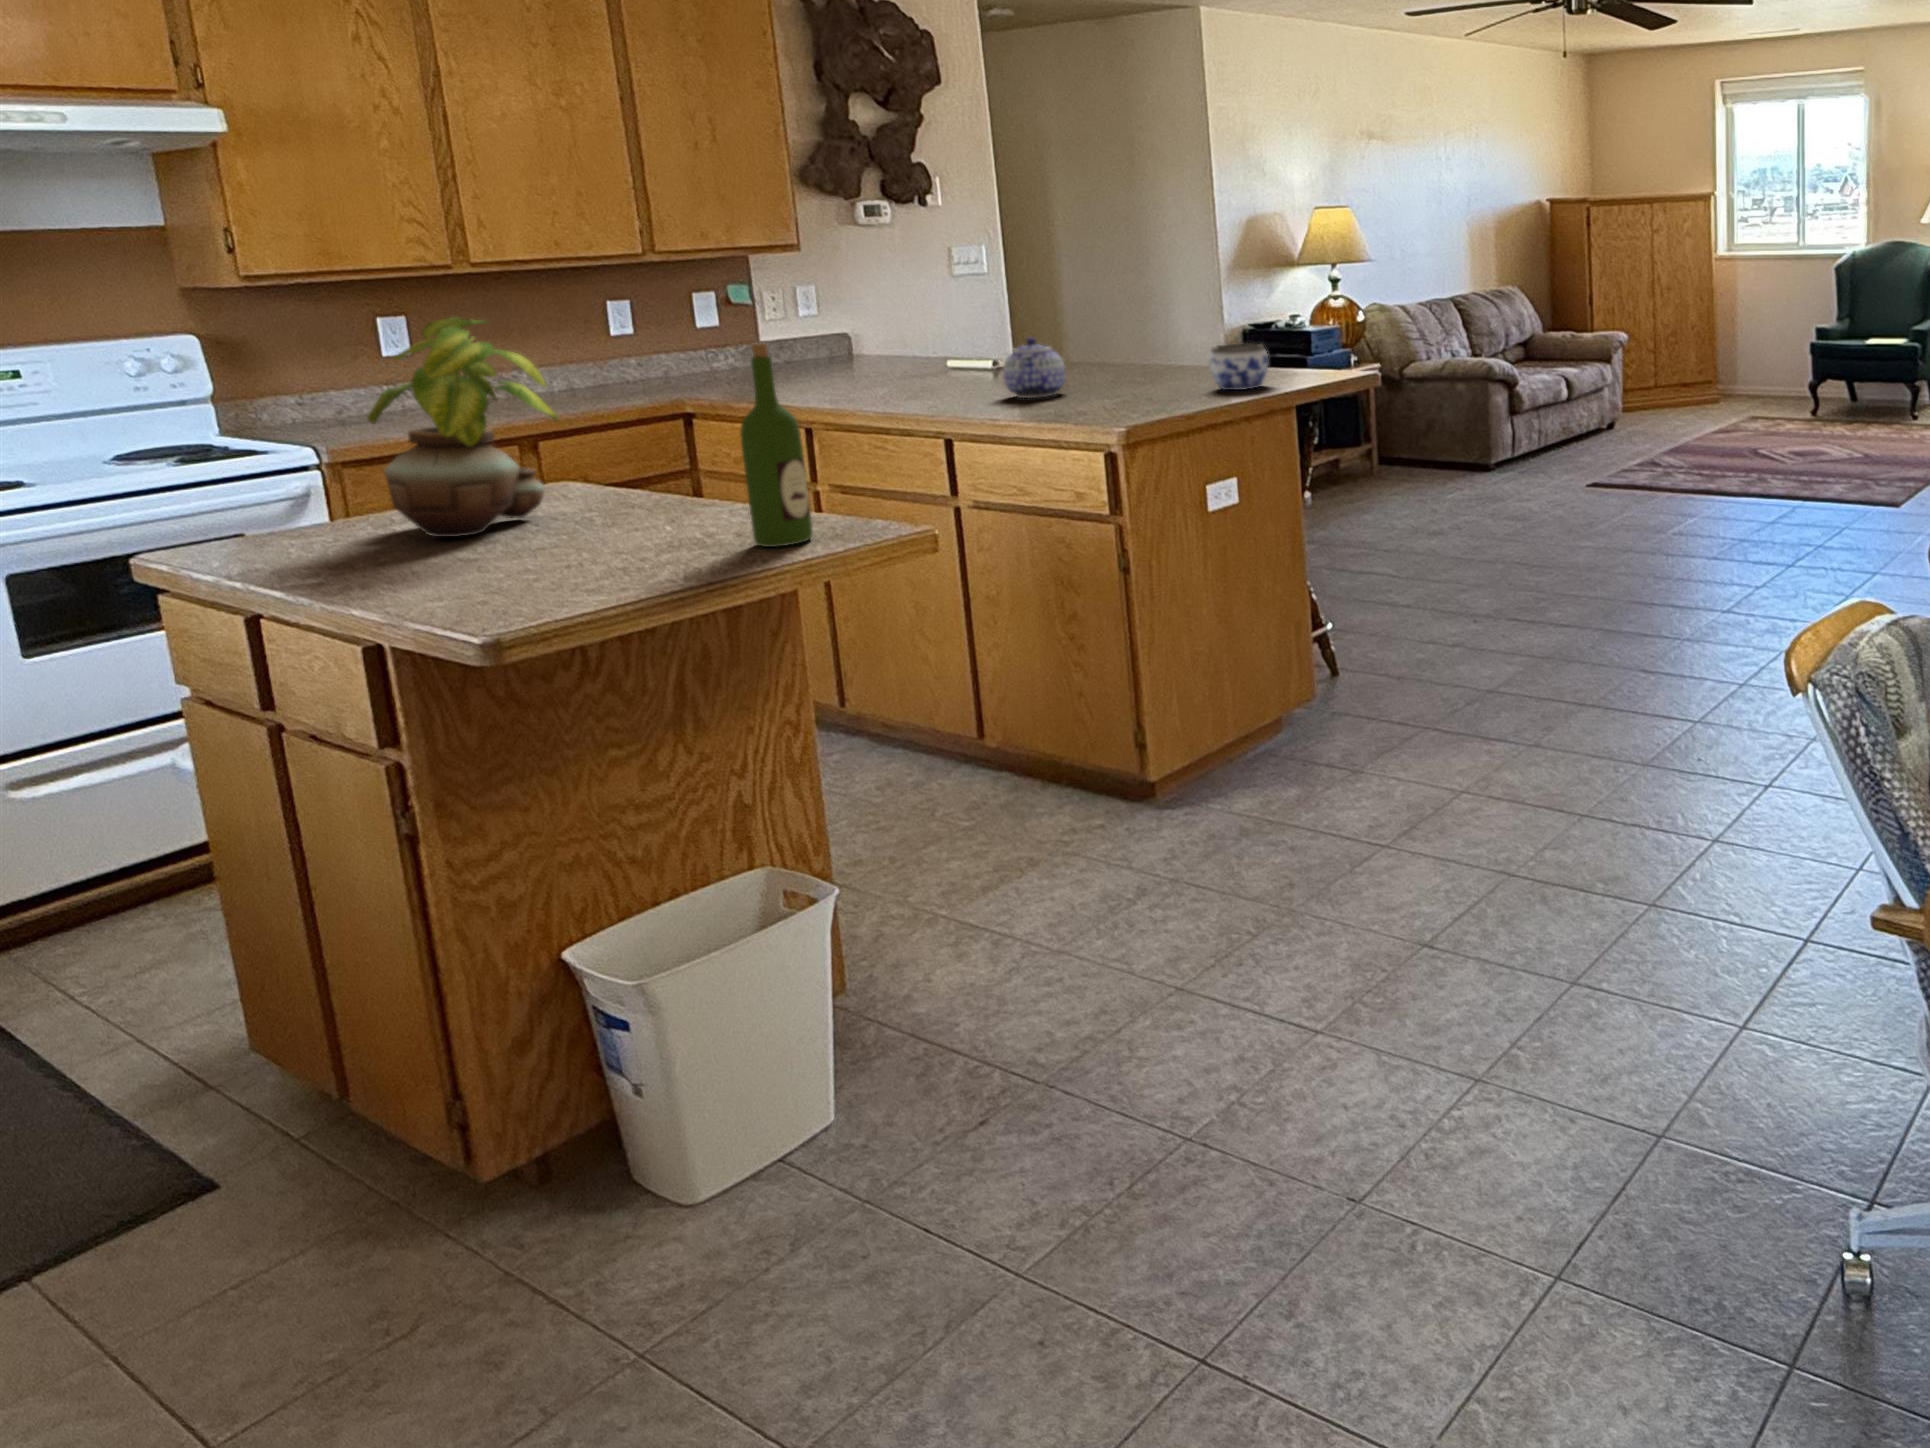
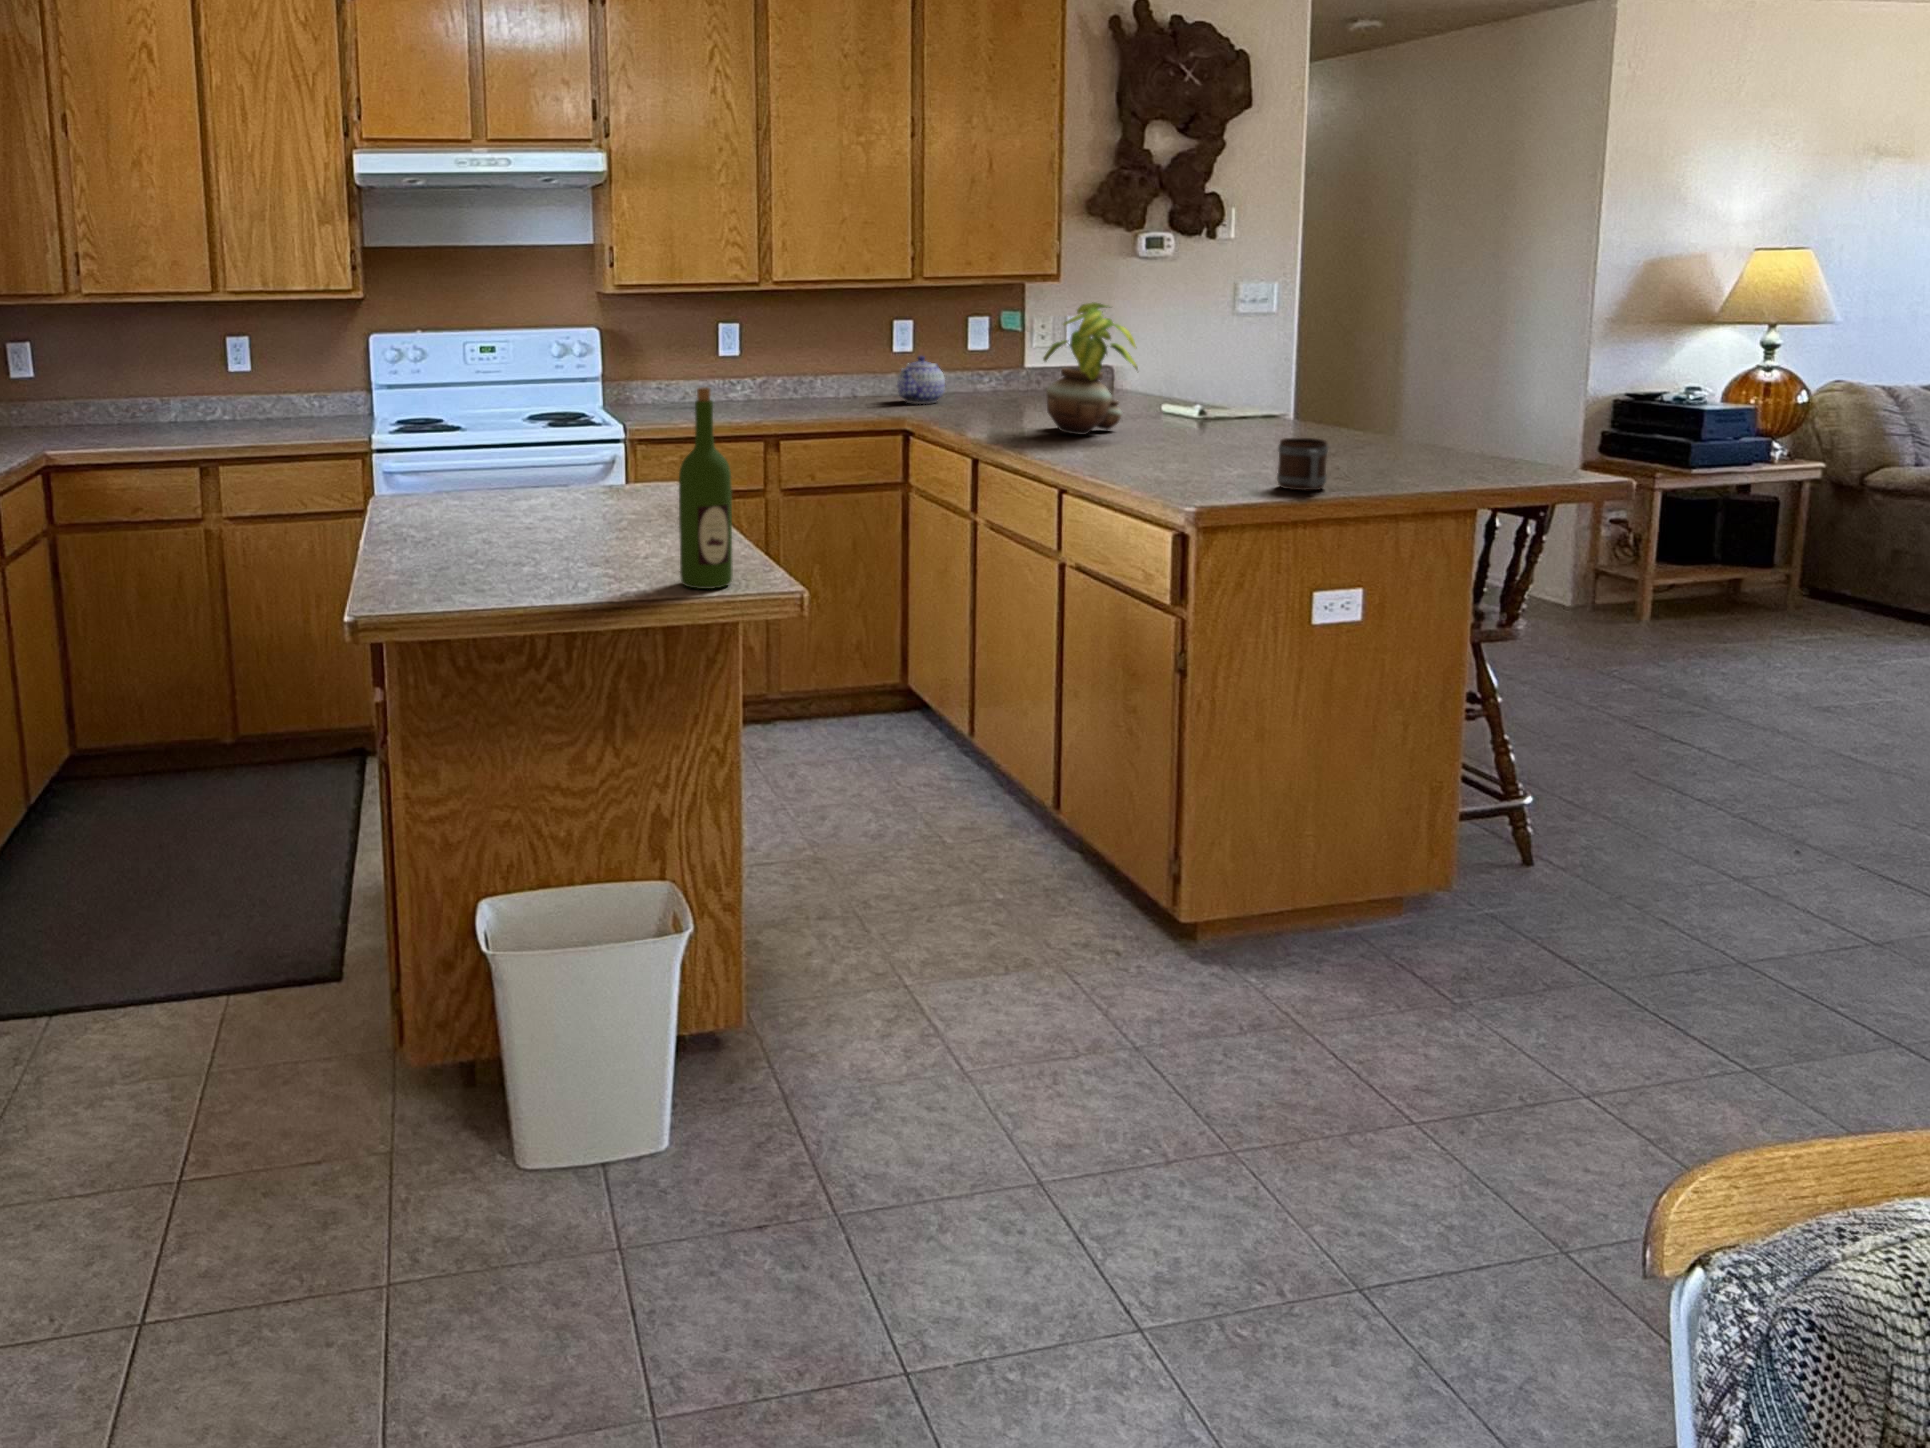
potted plant: present [368,317,557,537] -> present [1043,302,1138,435]
teapot: present [1003,338,1066,398] -> present [897,356,945,404]
jar: present [1209,343,1268,390] -> none [1366,427,1447,487]
mug: none [1151,359,1193,402] -> present [1277,438,1328,490]

